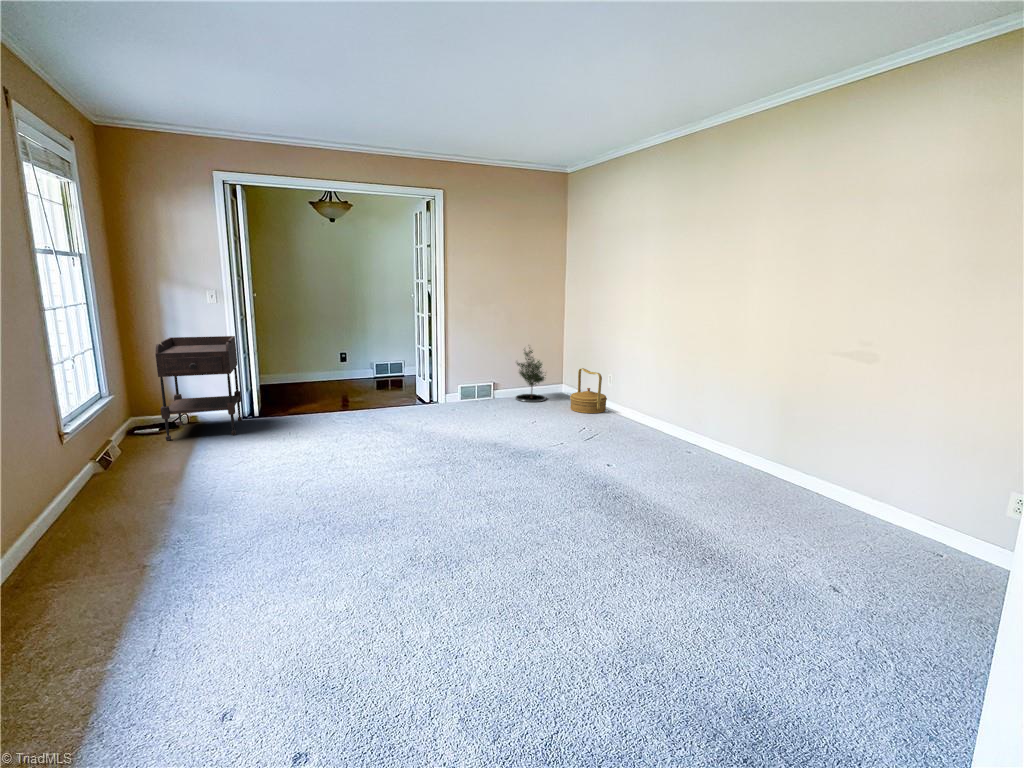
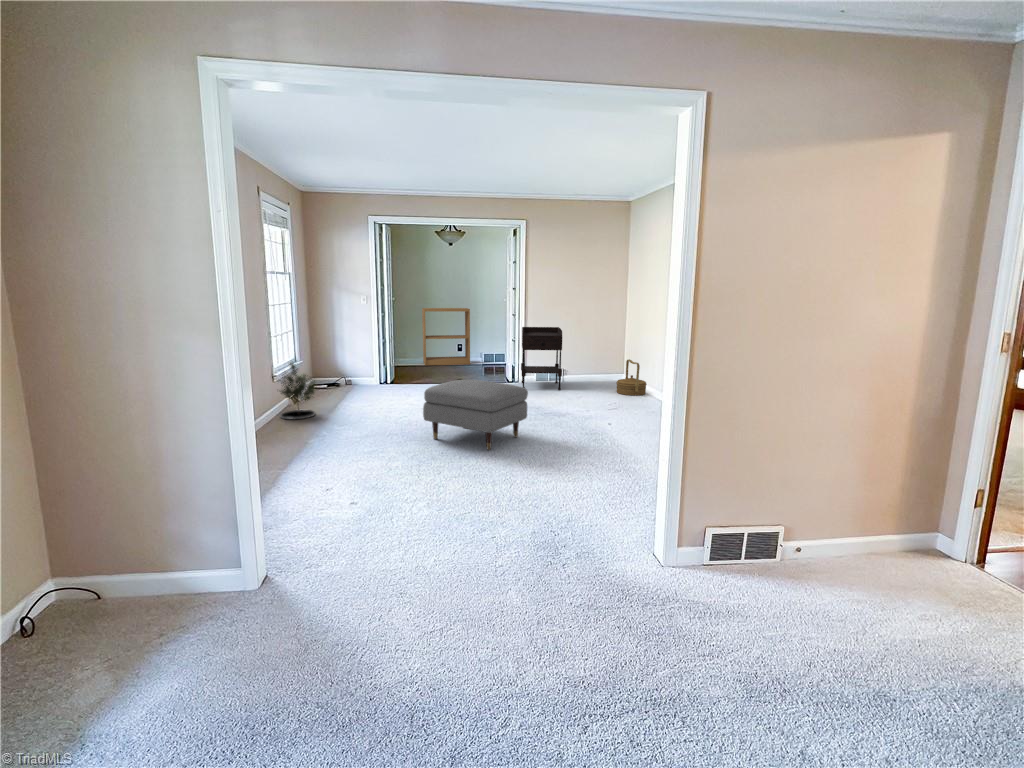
bookshelf: none [288,305,360,383] -> present [422,308,470,366]
side table: present [155,336,242,440] -> present [521,327,562,390]
potted tree: present [515,350,546,402] -> present [279,359,316,420]
ottoman: none [361,419,519,535] -> present [423,380,528,450]

